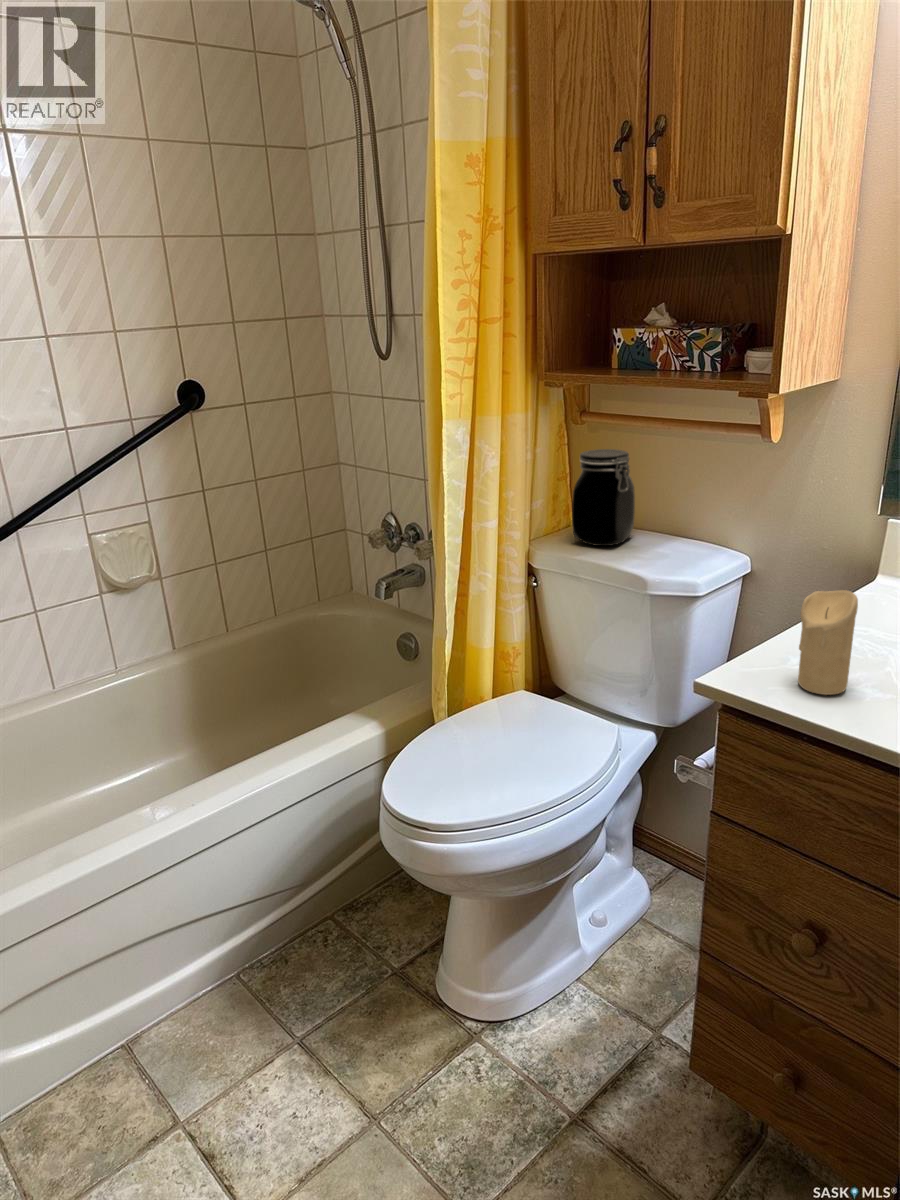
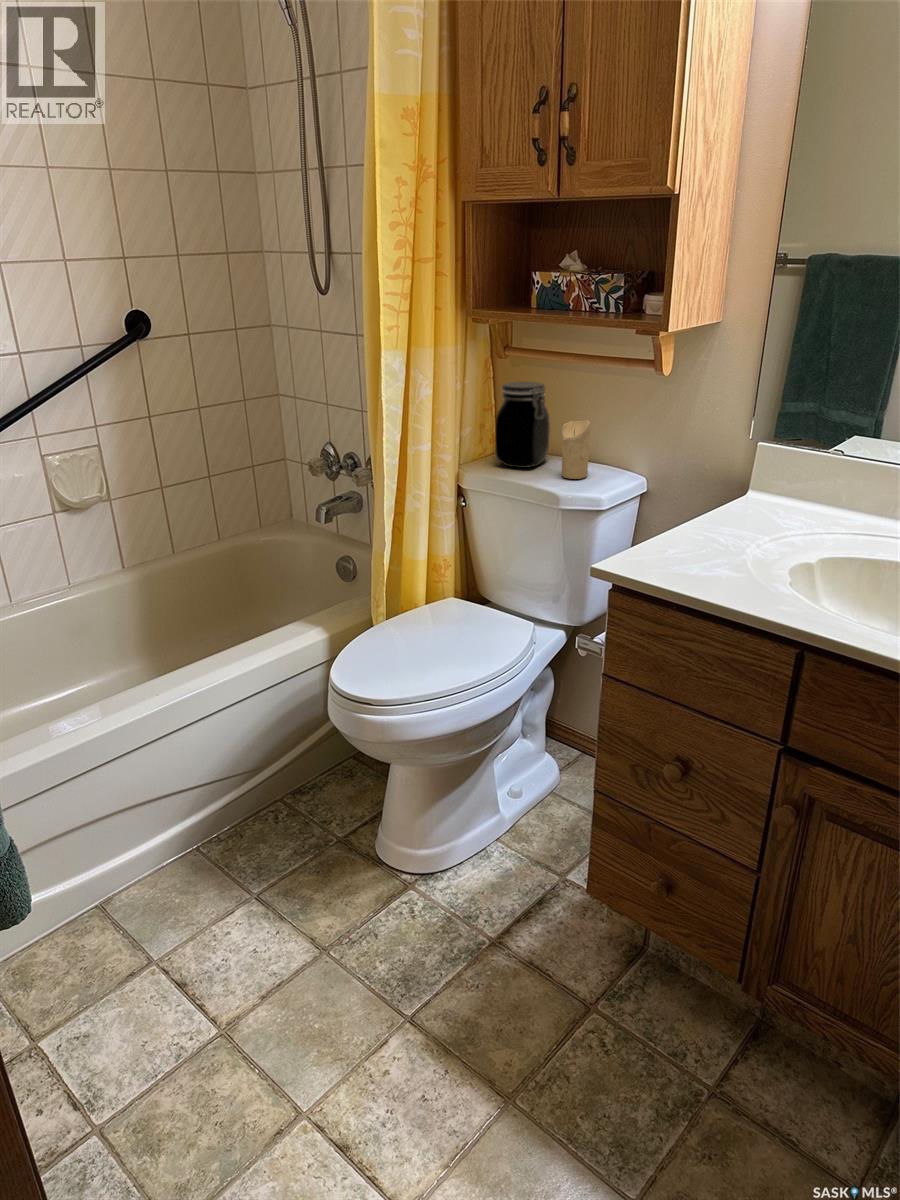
candle: present [798,590,858,695] -> present [561,420,590,479]

